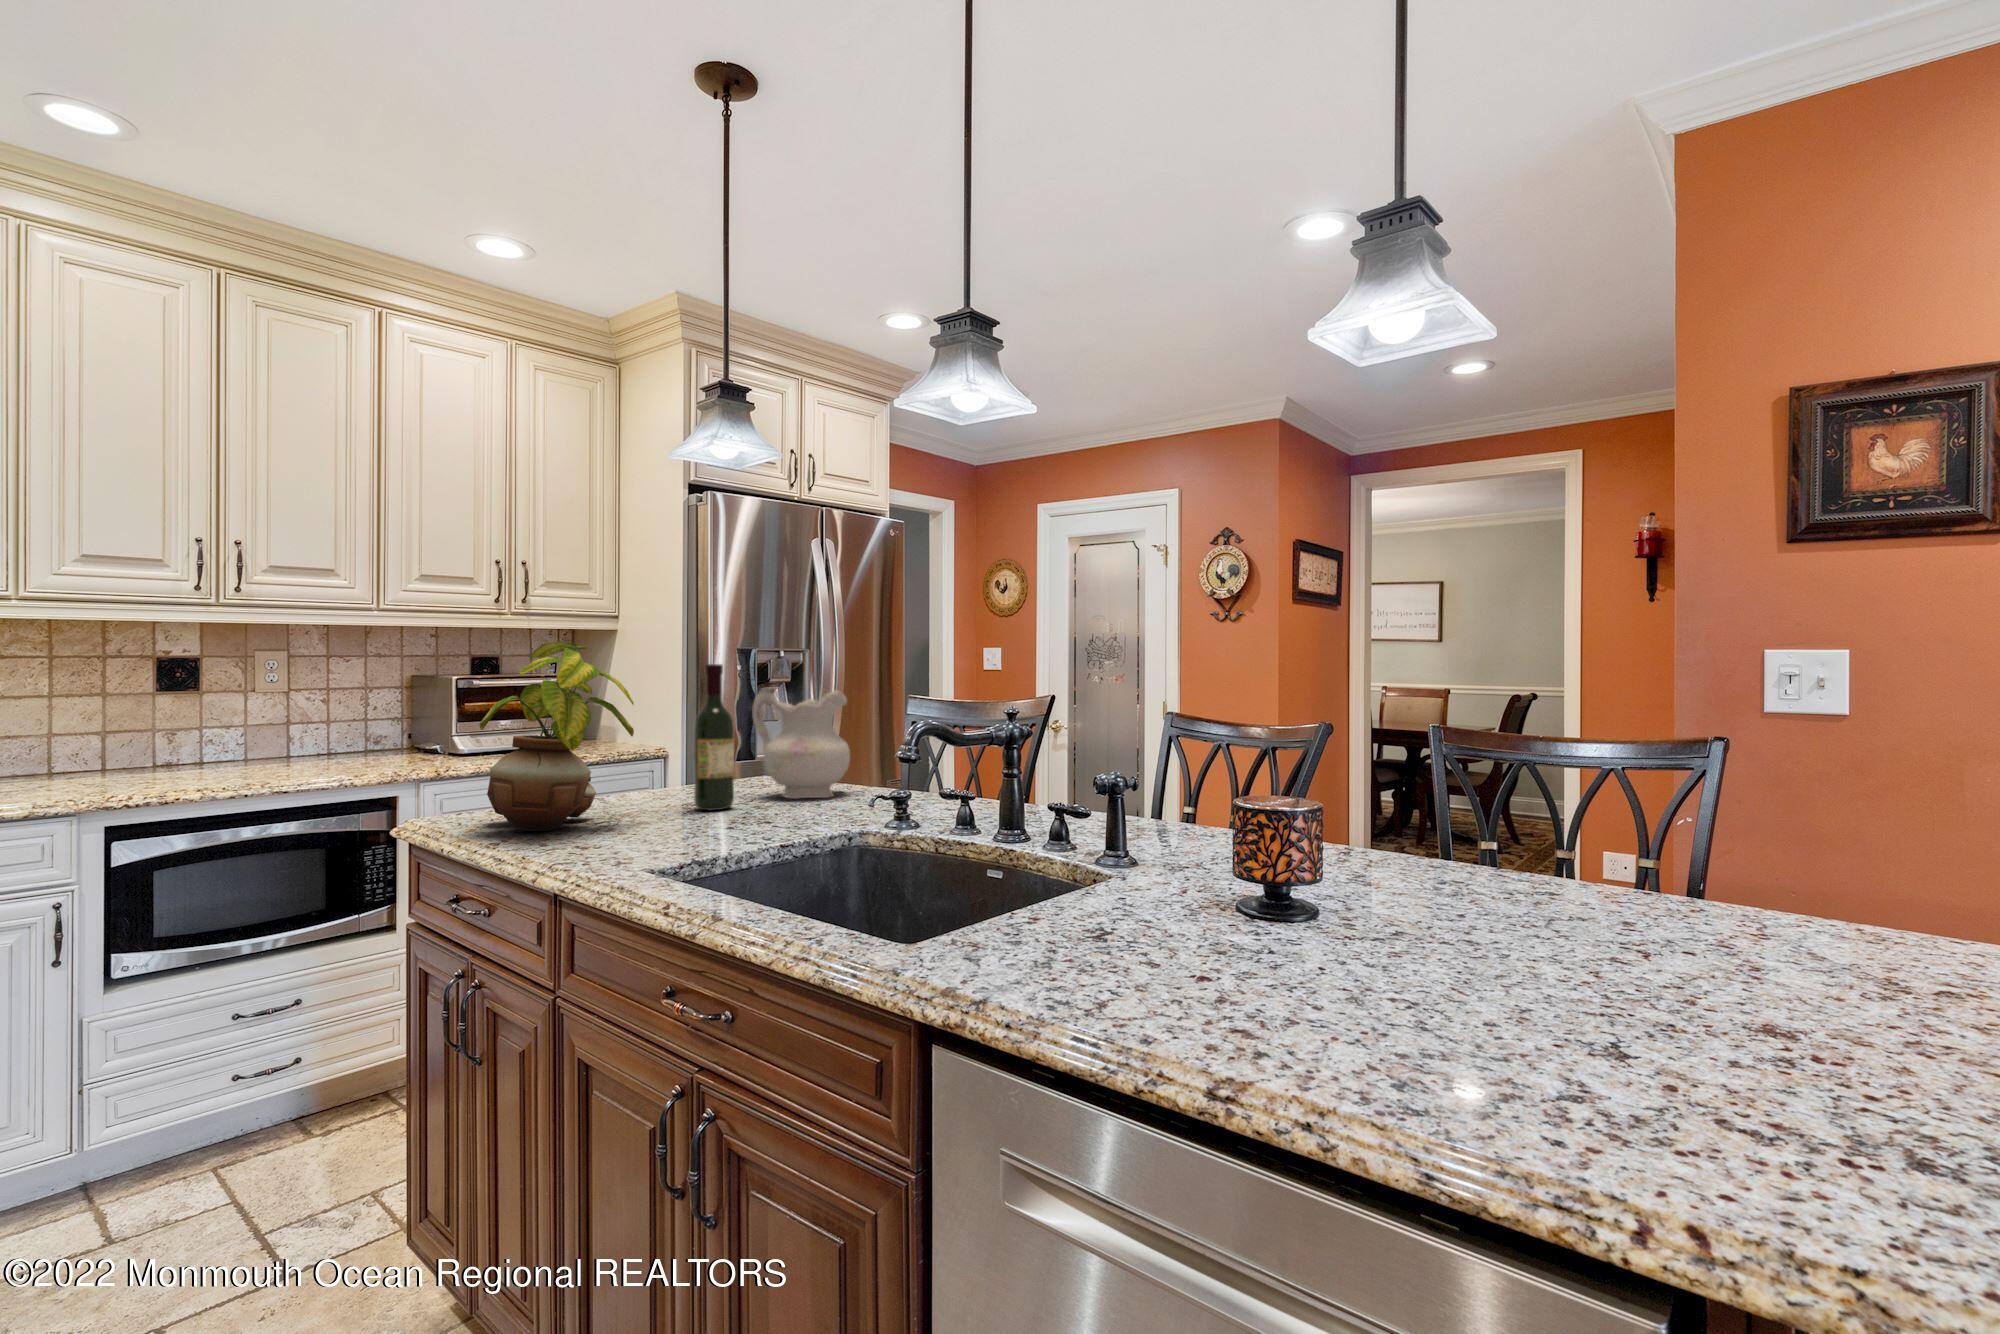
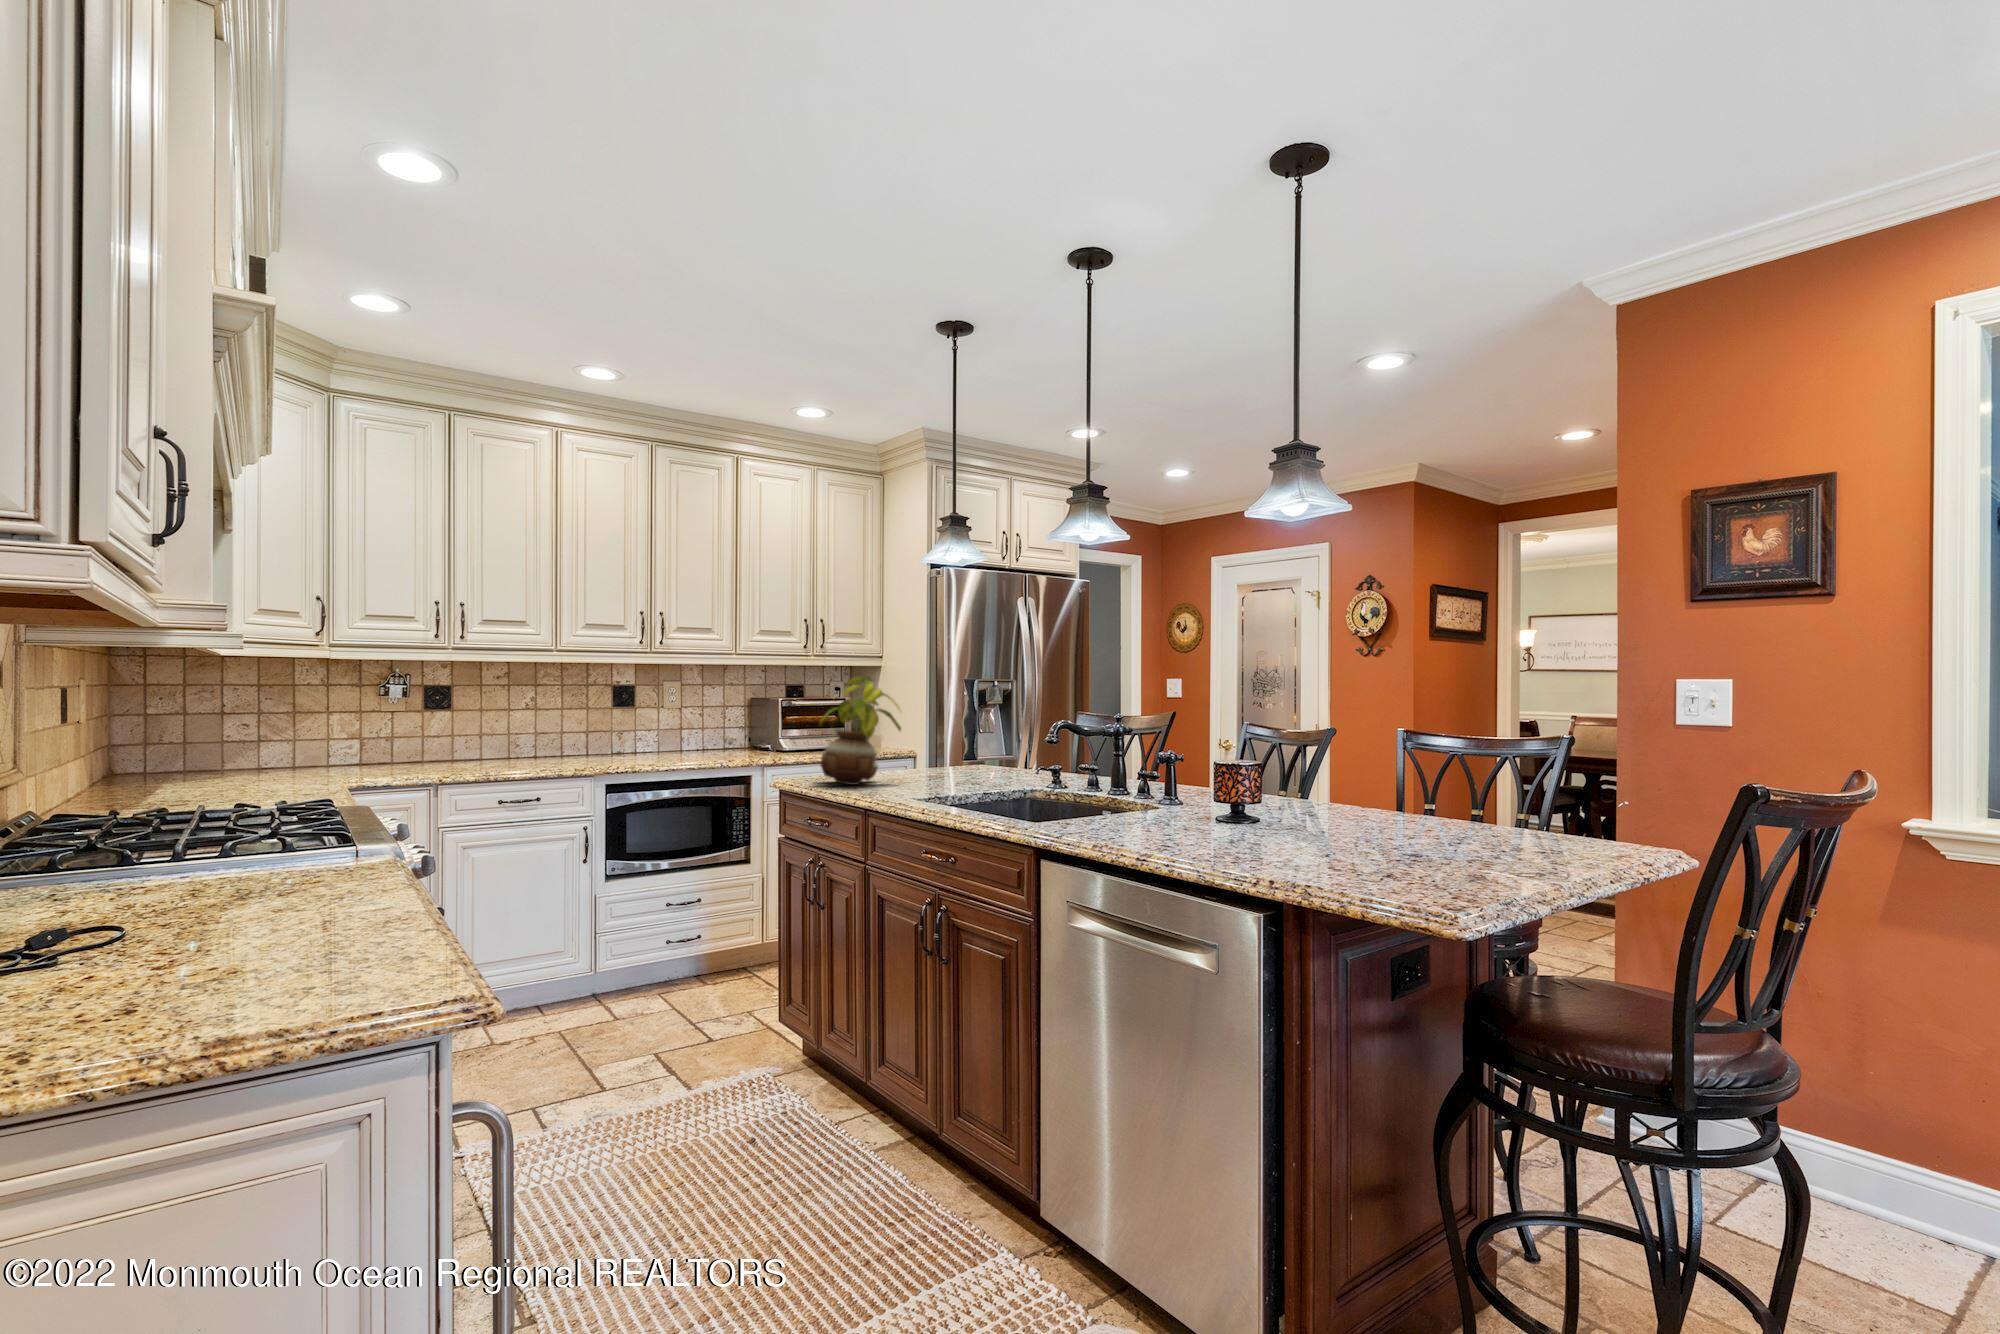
wine bottle: present [694,664,734,811] -> none [935,690,958,780]
ceramic pitcher: present [753,688,850,799] -> none [970,705,1032,777]

